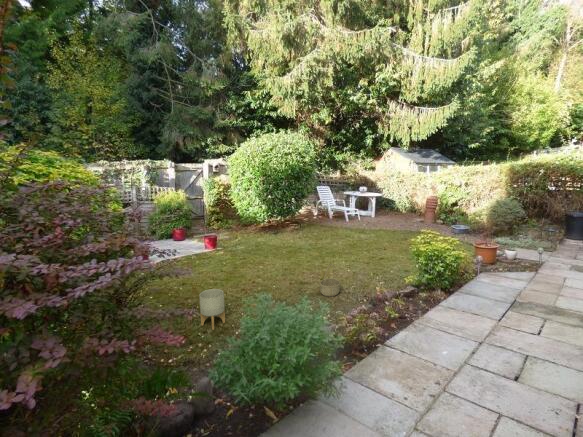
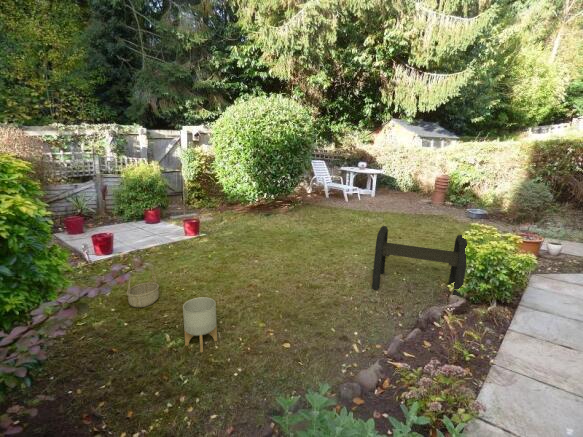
bench: none [353,236,427,298] -> present [372,226,468,296]
basket: present [320,264,341,297] -> present [127,267,159,308]

